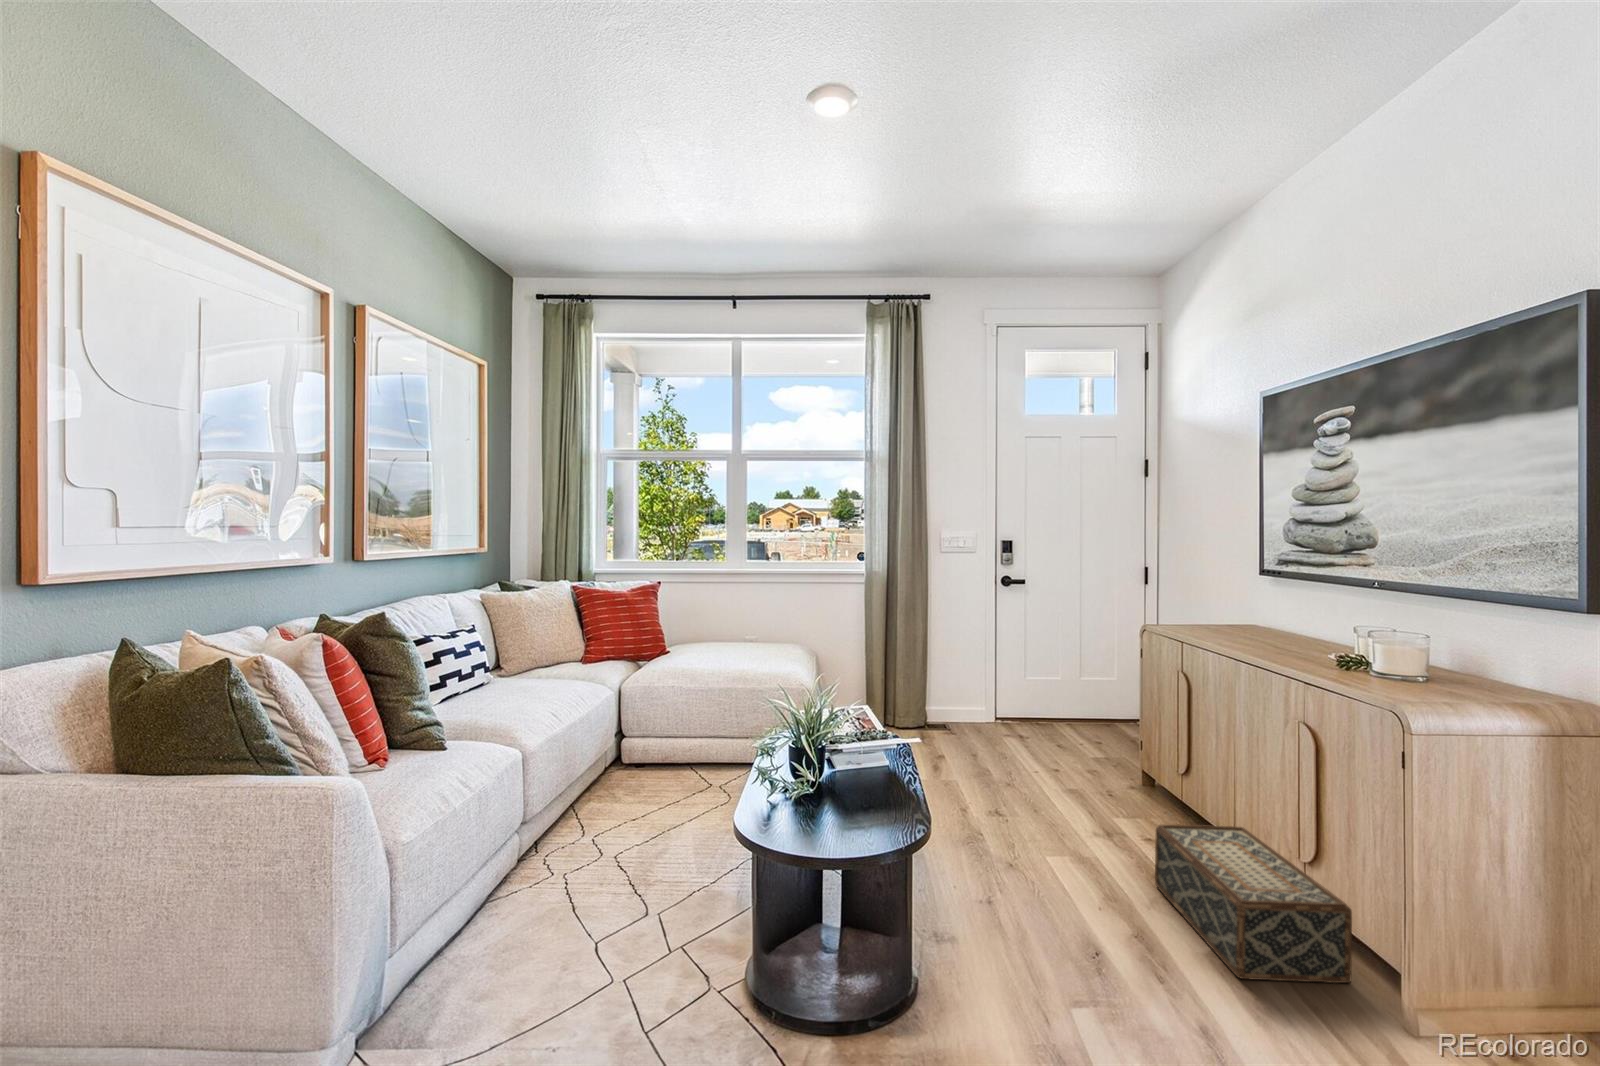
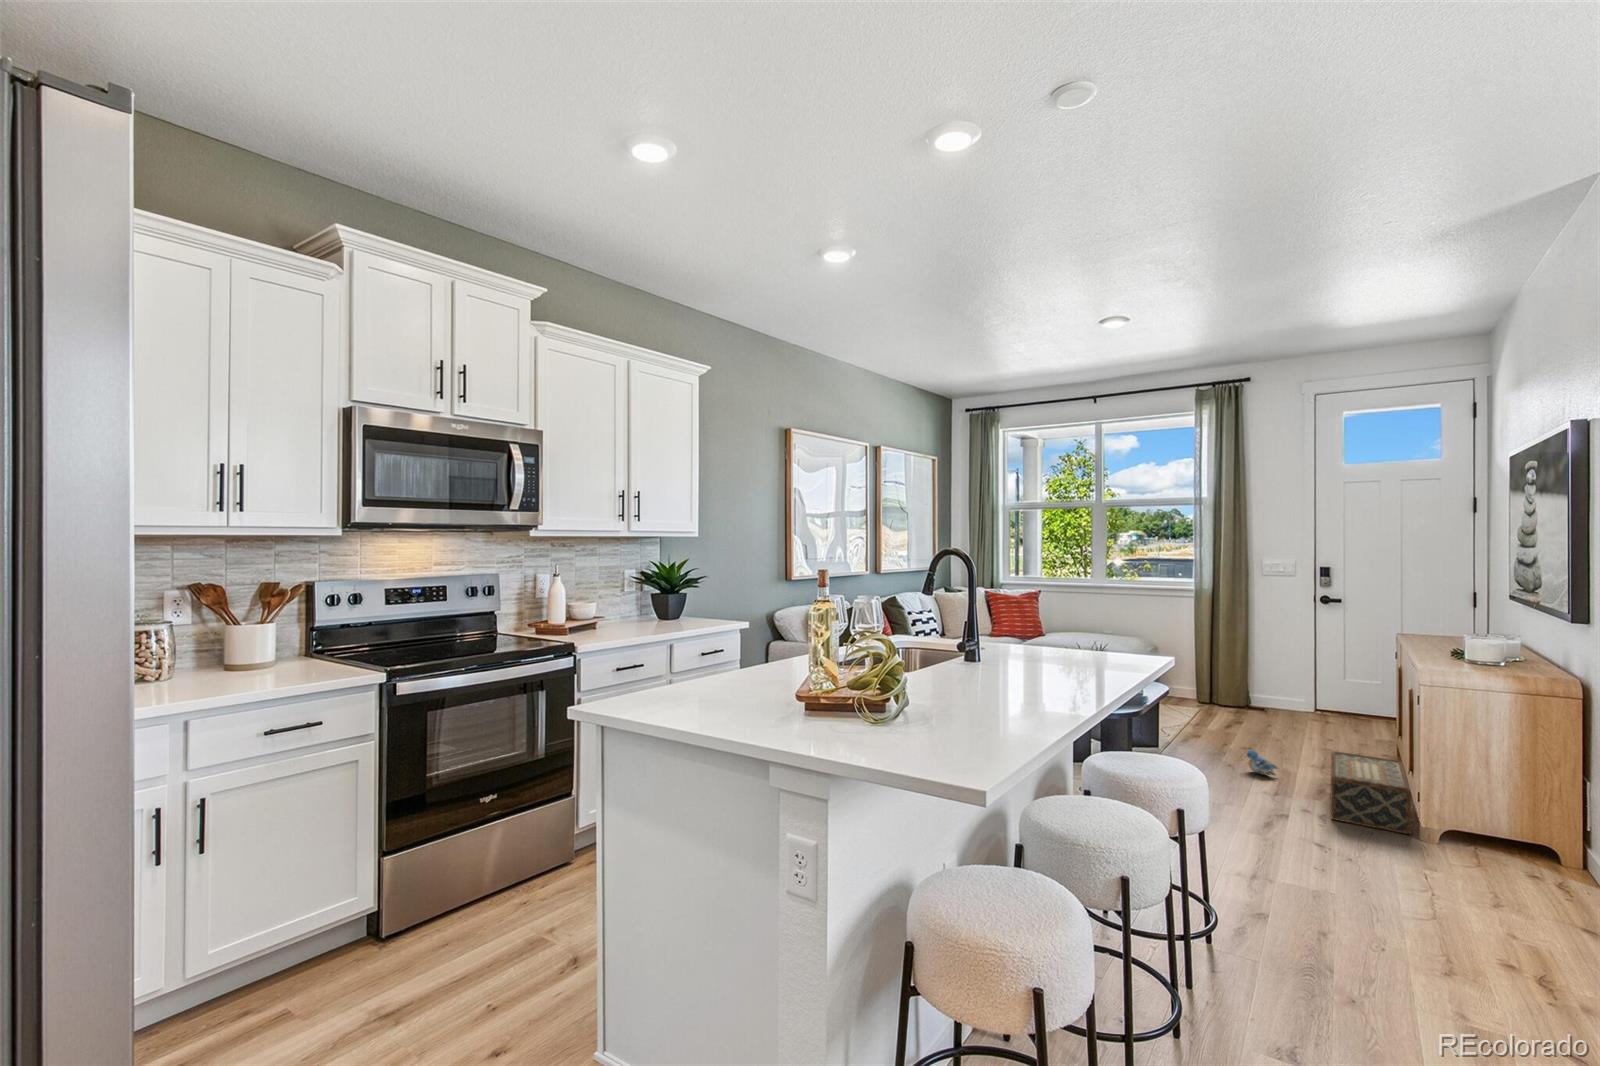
plush toy: none [1027,833,1079,876] -> present [1247,749,1279,775]

